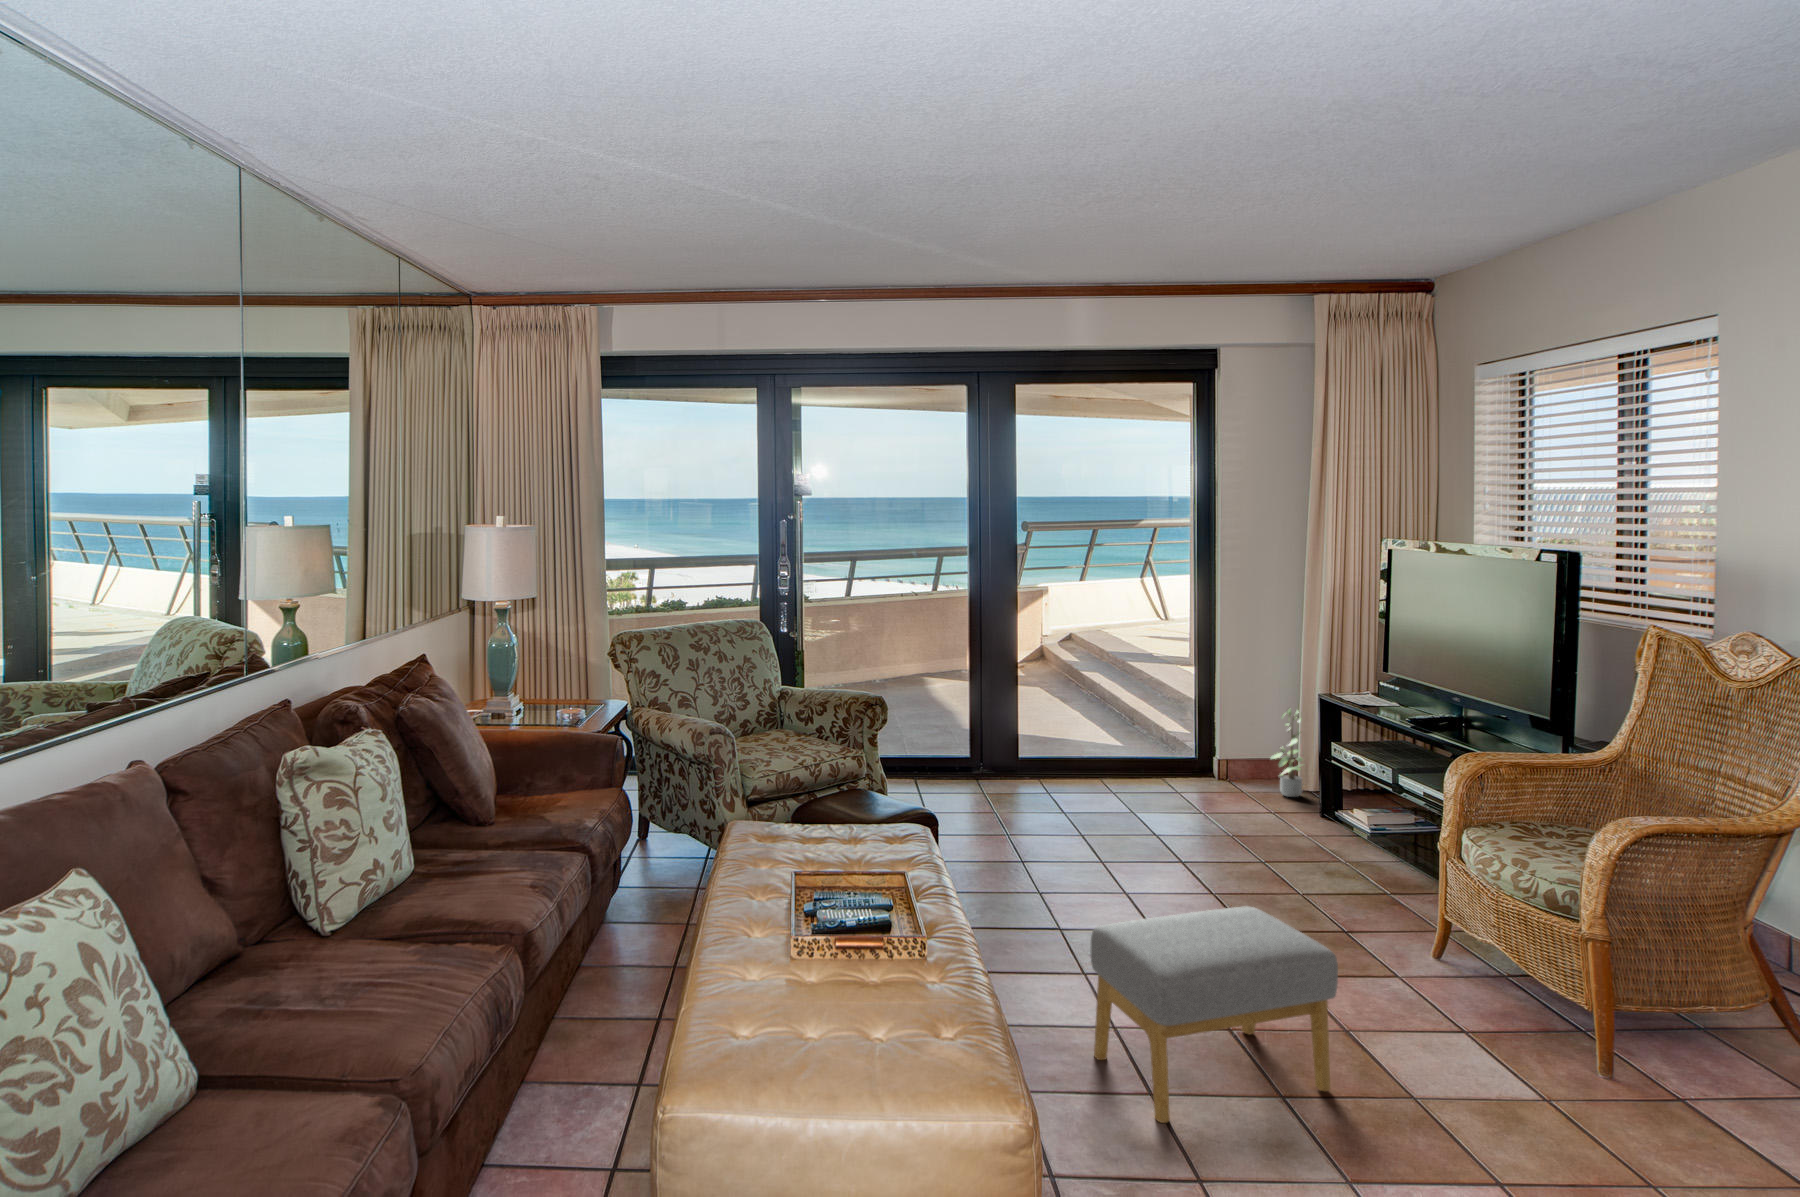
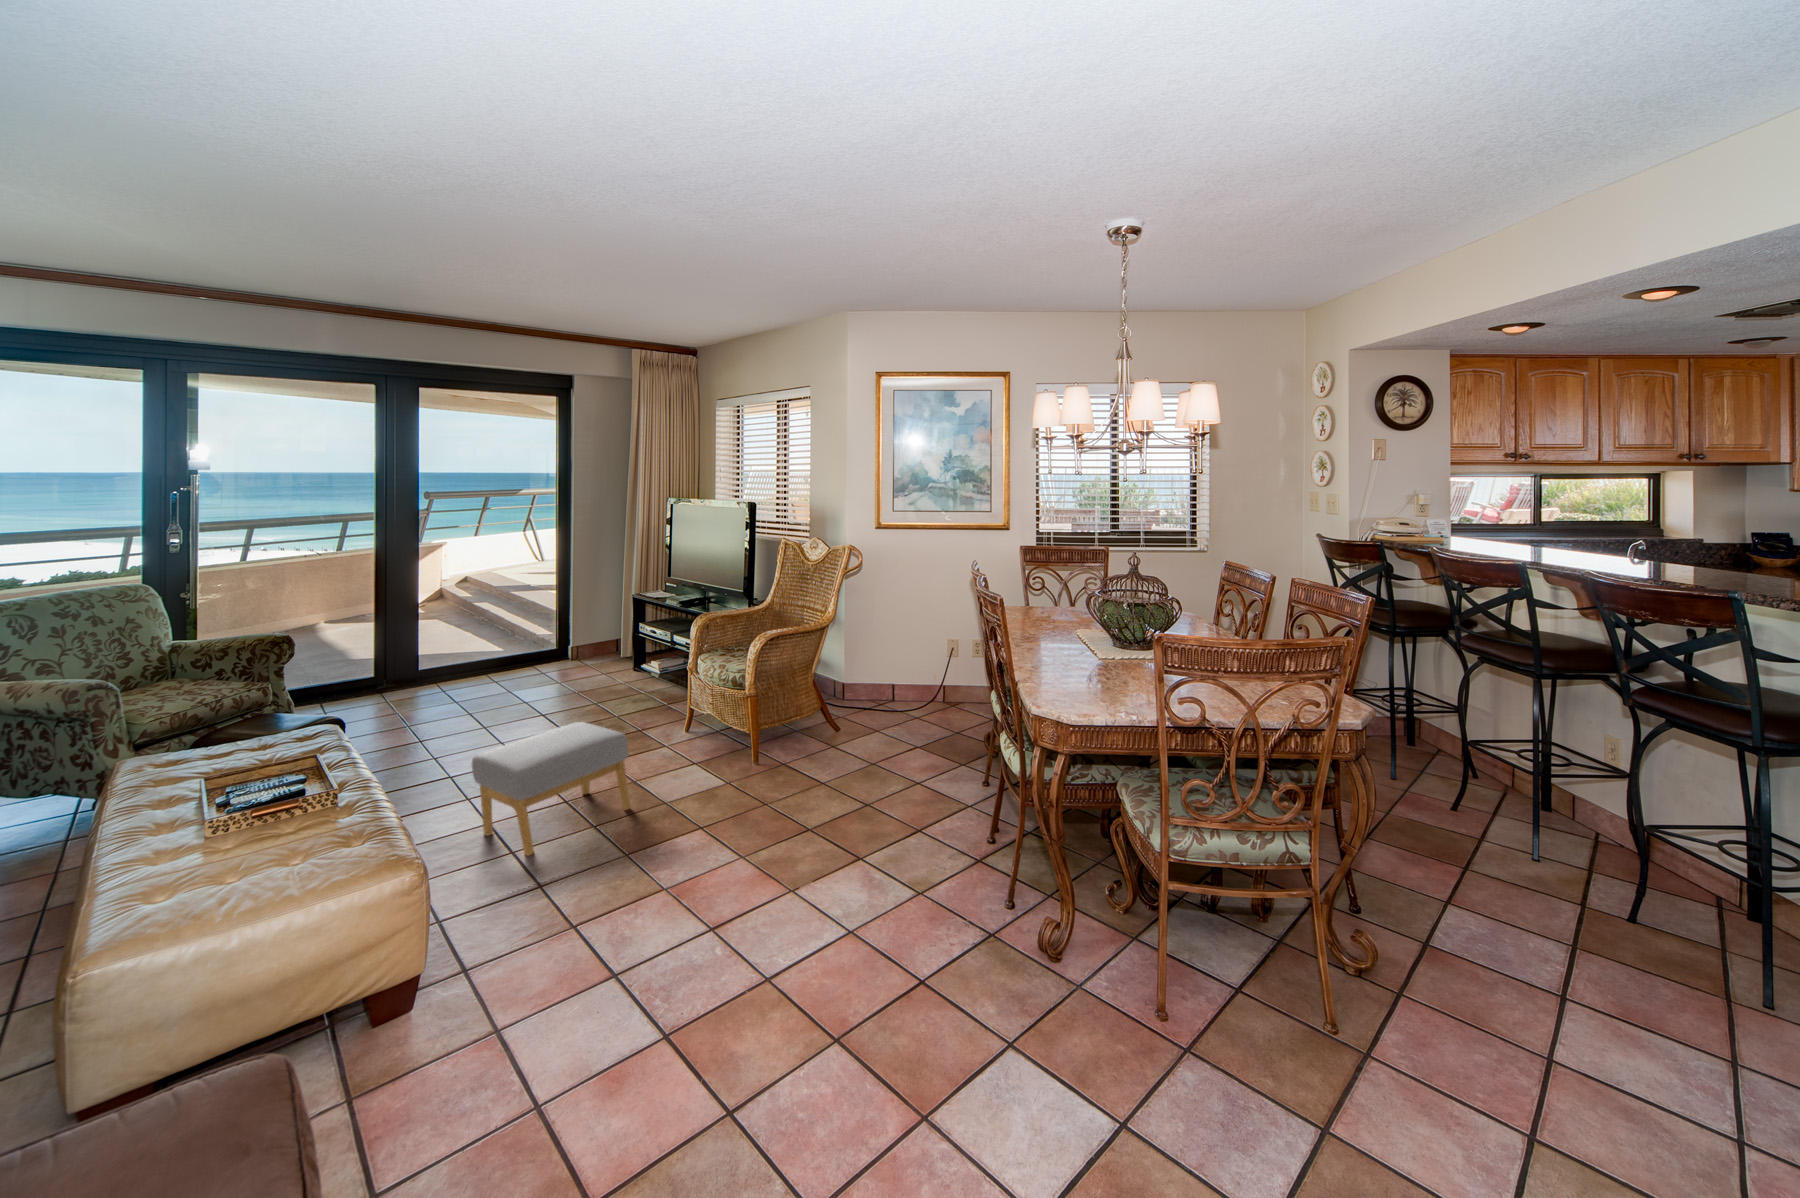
potted plant: present [1271,709,1303,797] -> none [606,606,628,660]

